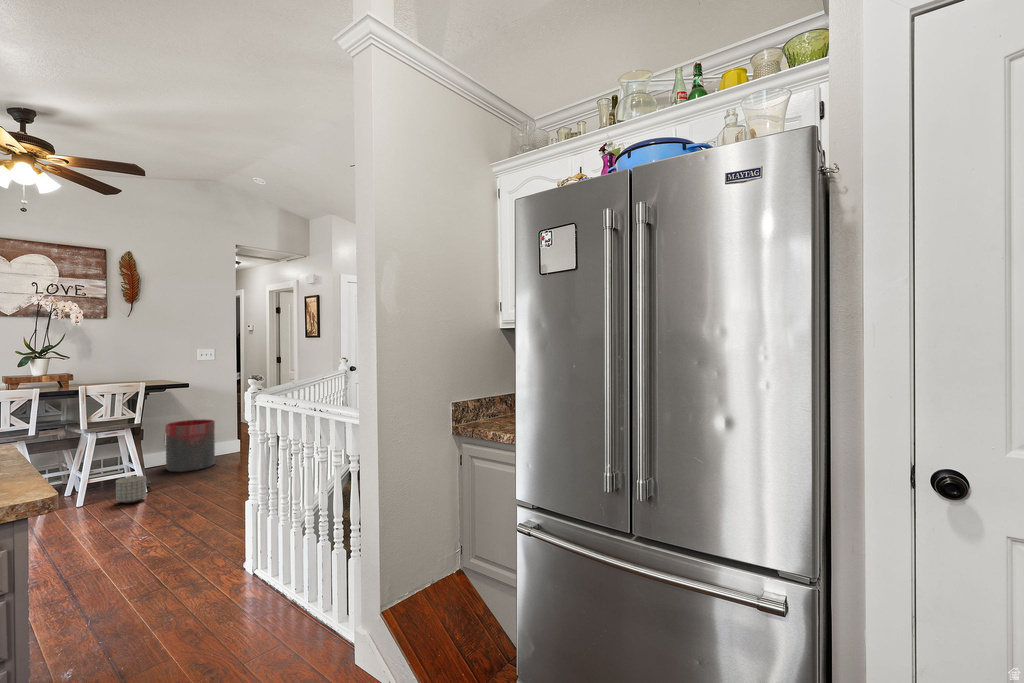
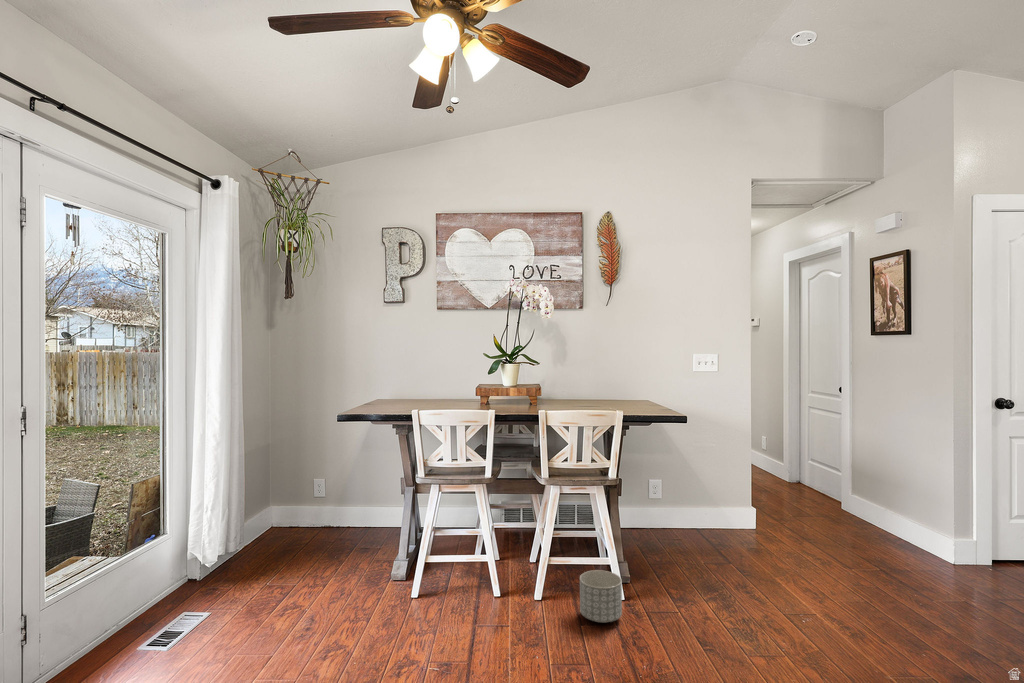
trash can: present [165,419,215,472] -> none [654,467,725,560]

